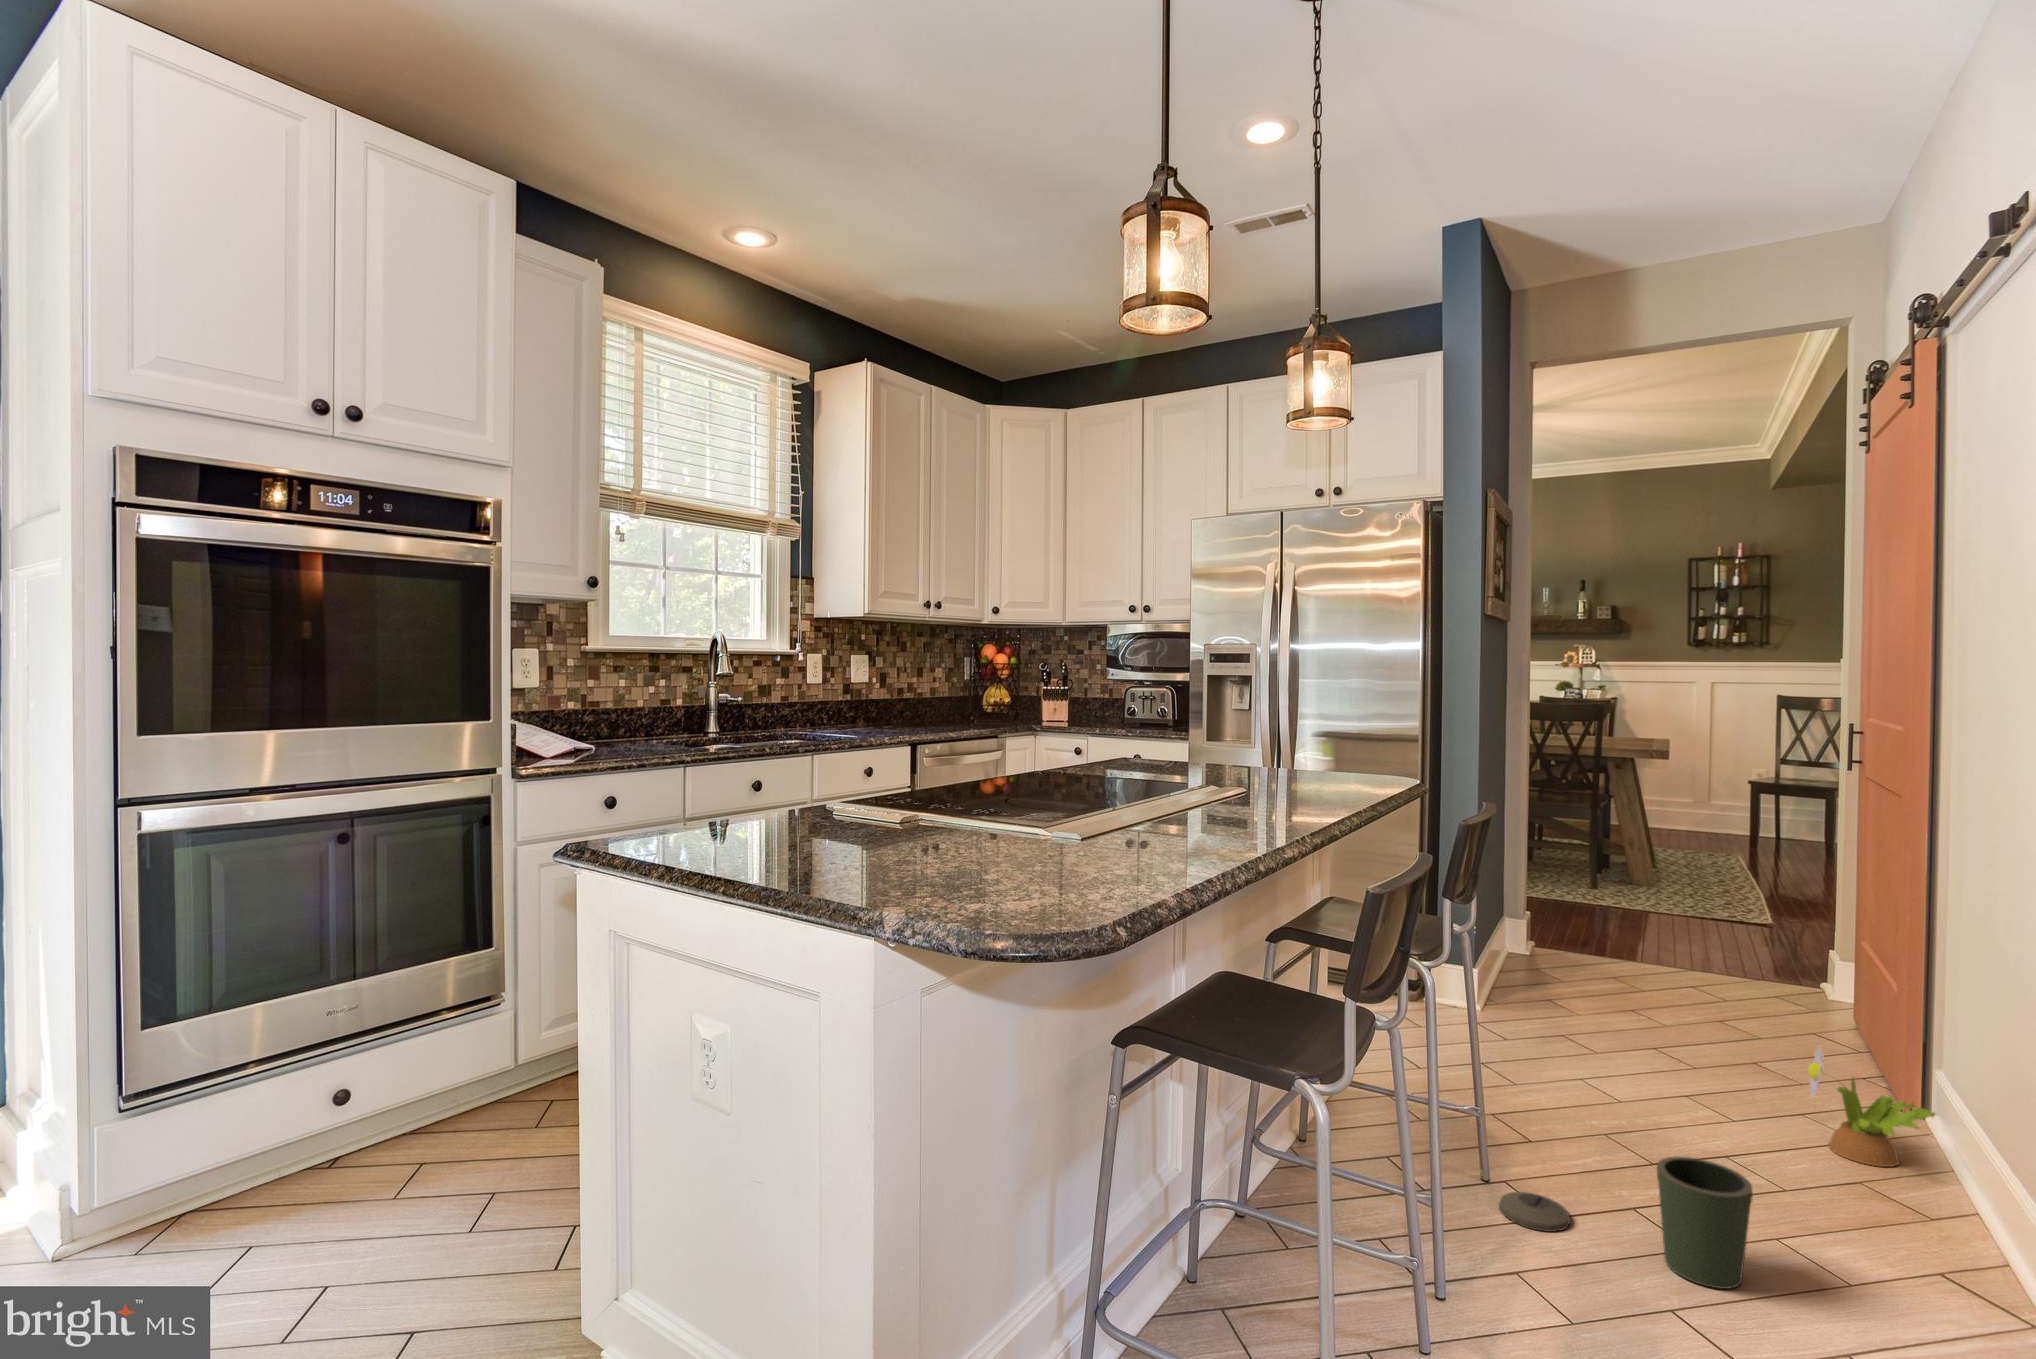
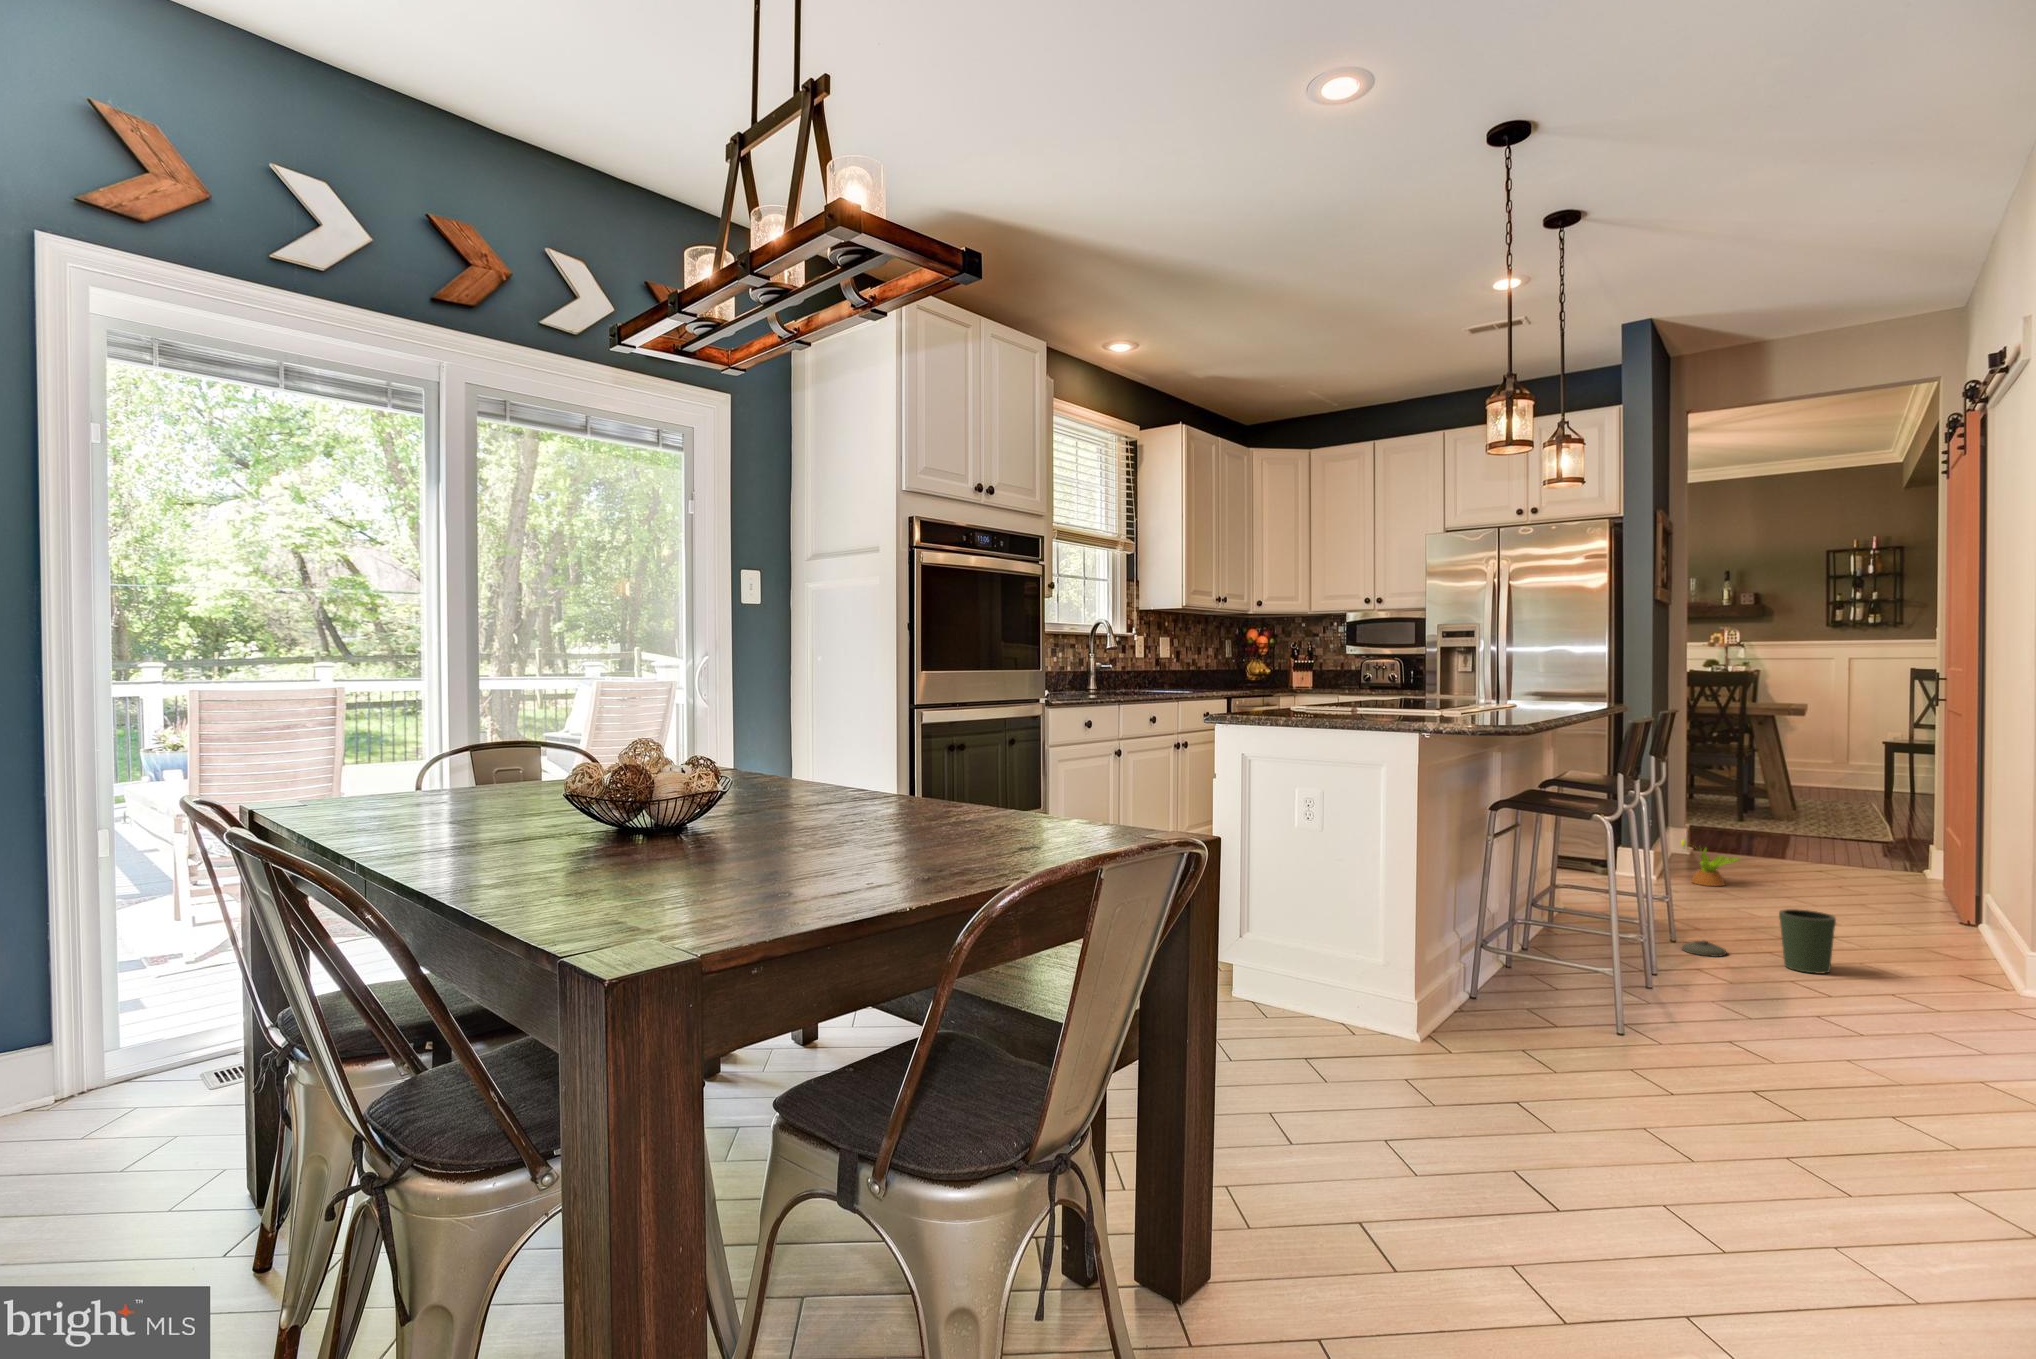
decorative plant: present [1808,1048,1935,1167] -> present [1681,838,1740,886]

